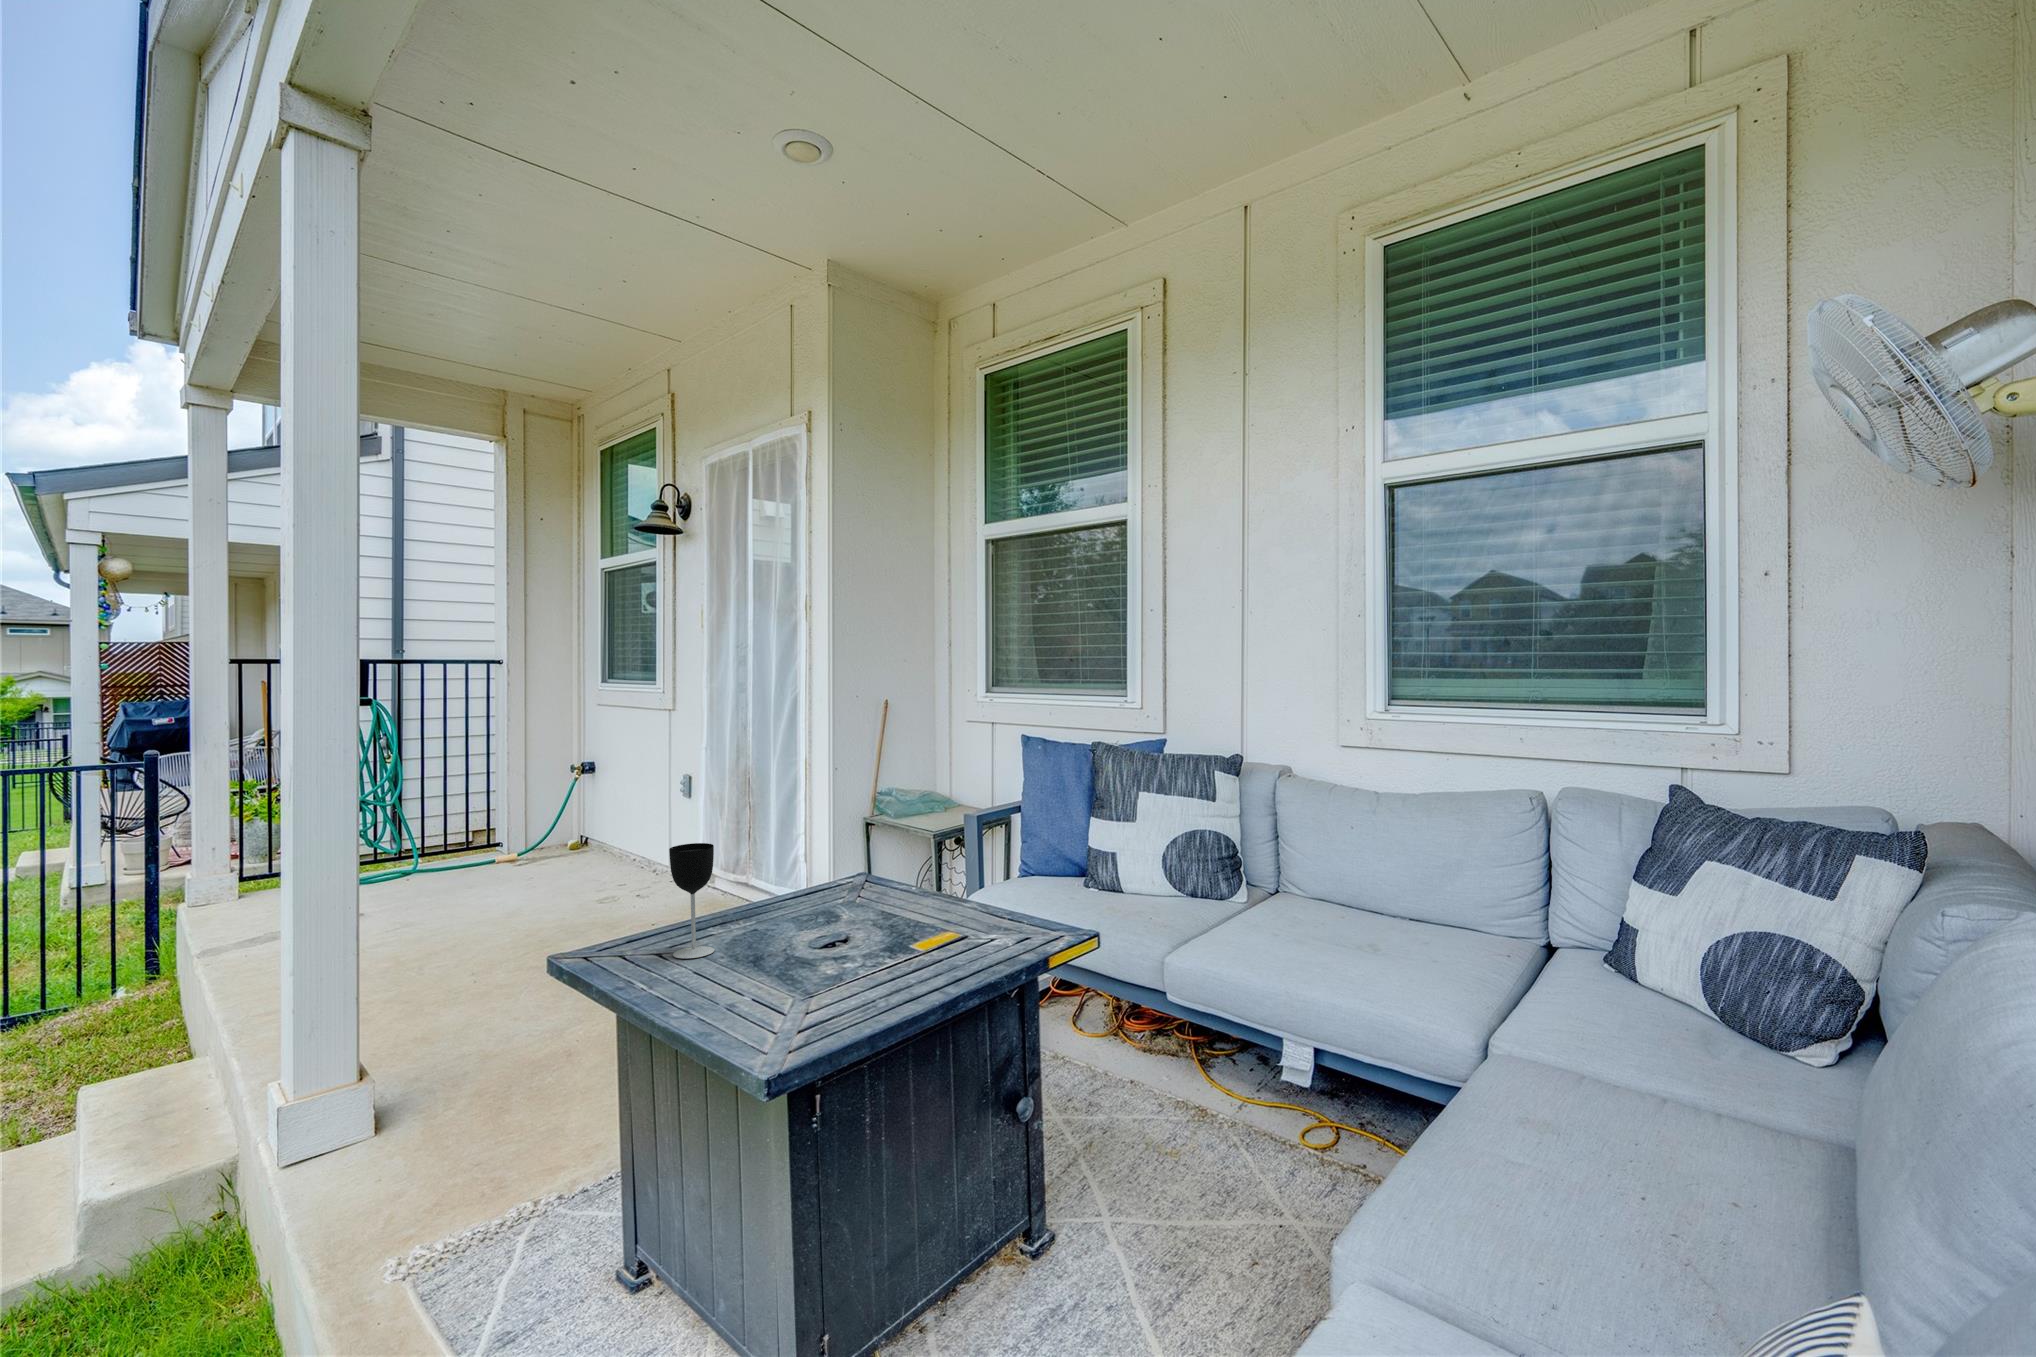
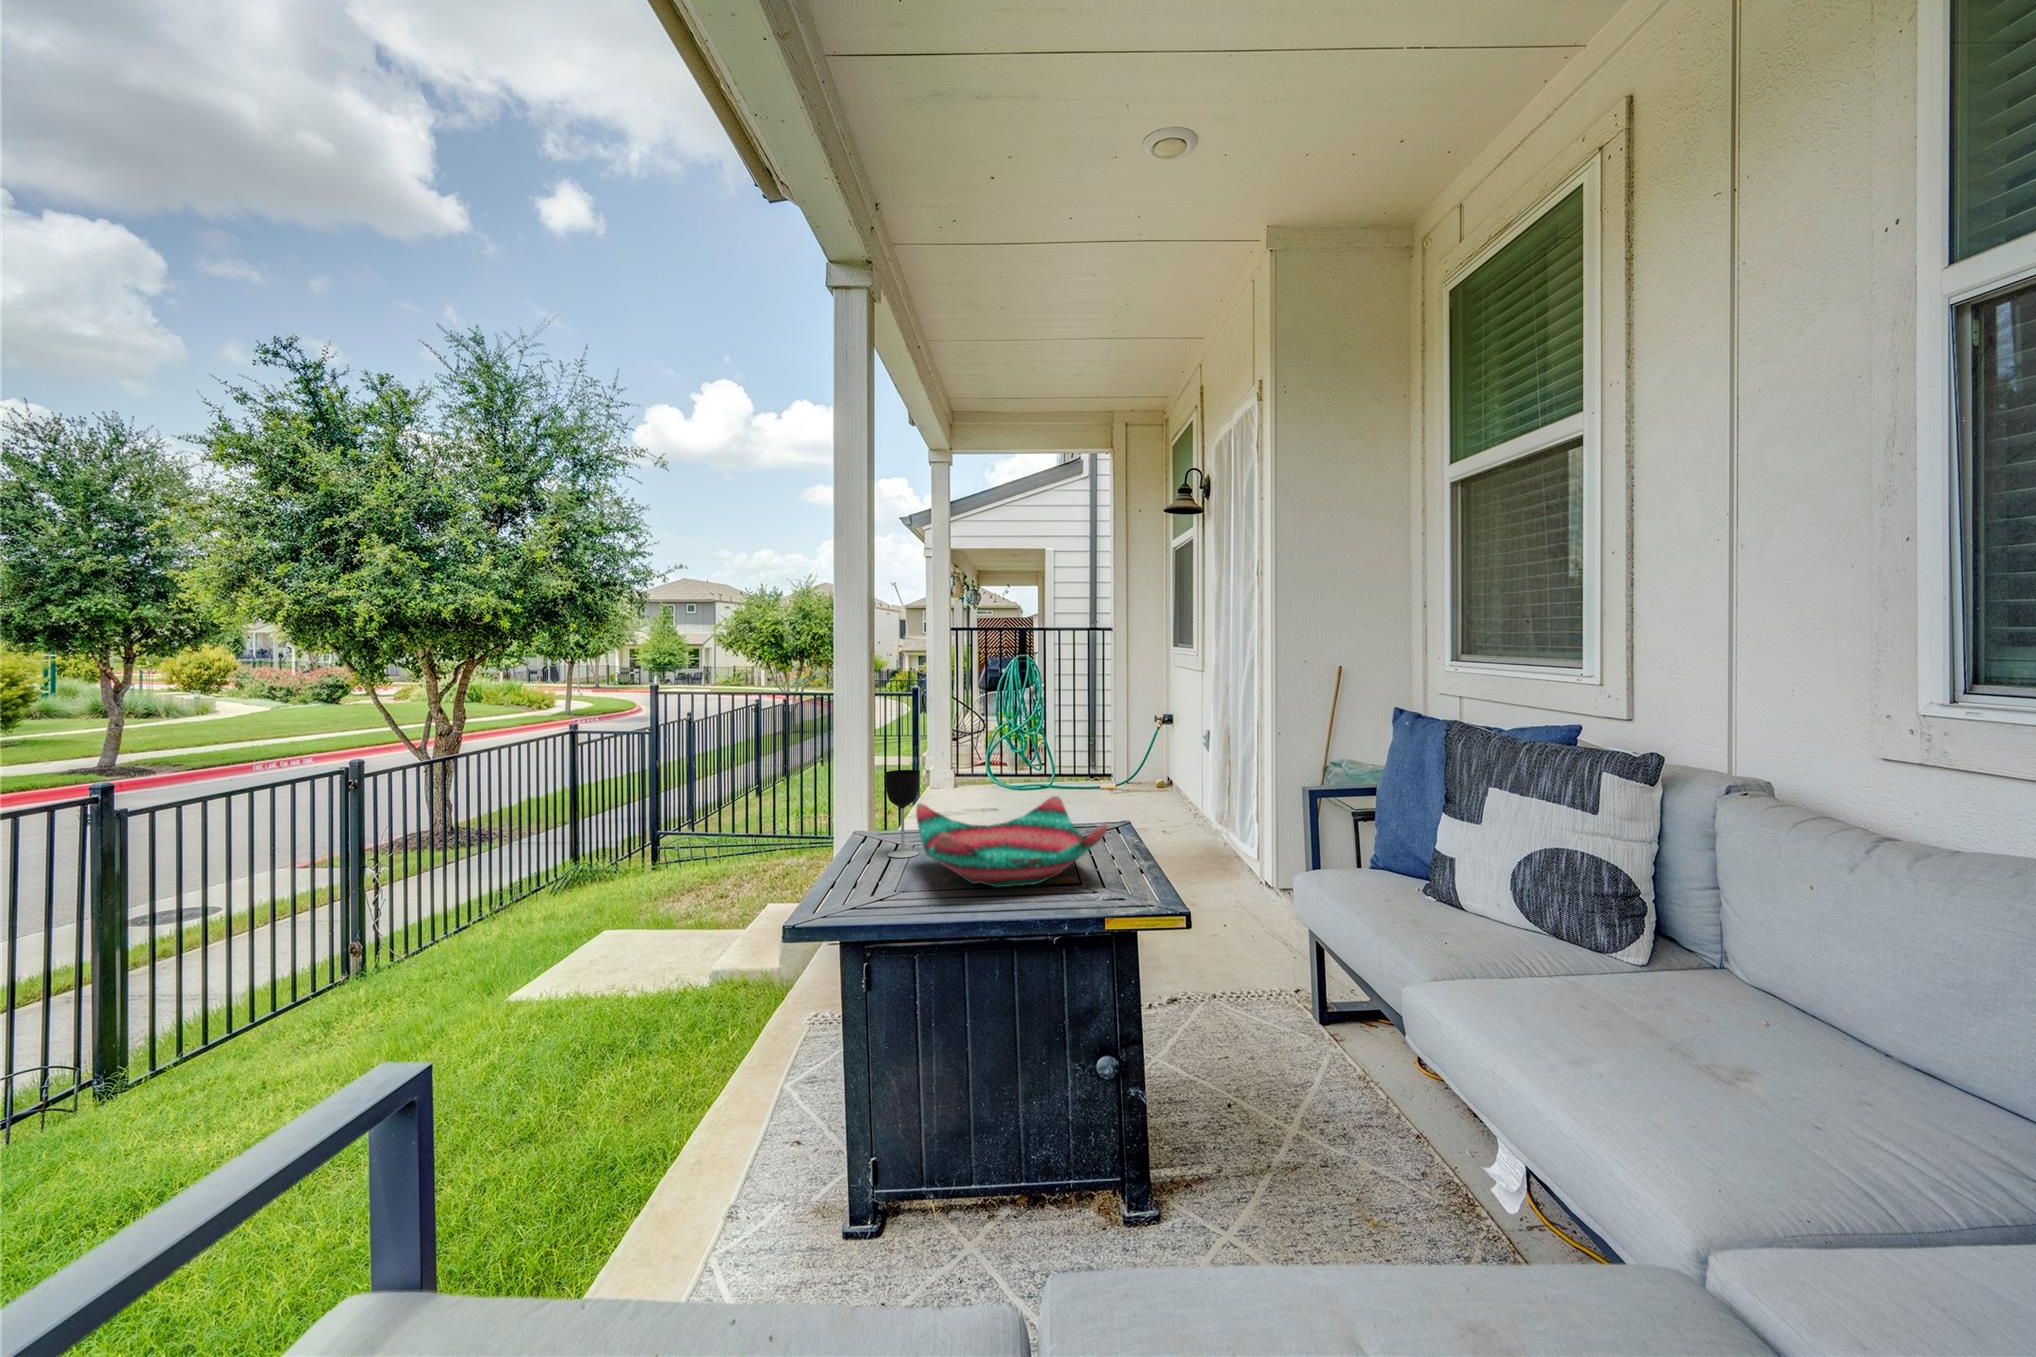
decorative bowl: none [748,849,993,957] -> present [916,796,1107,887]

